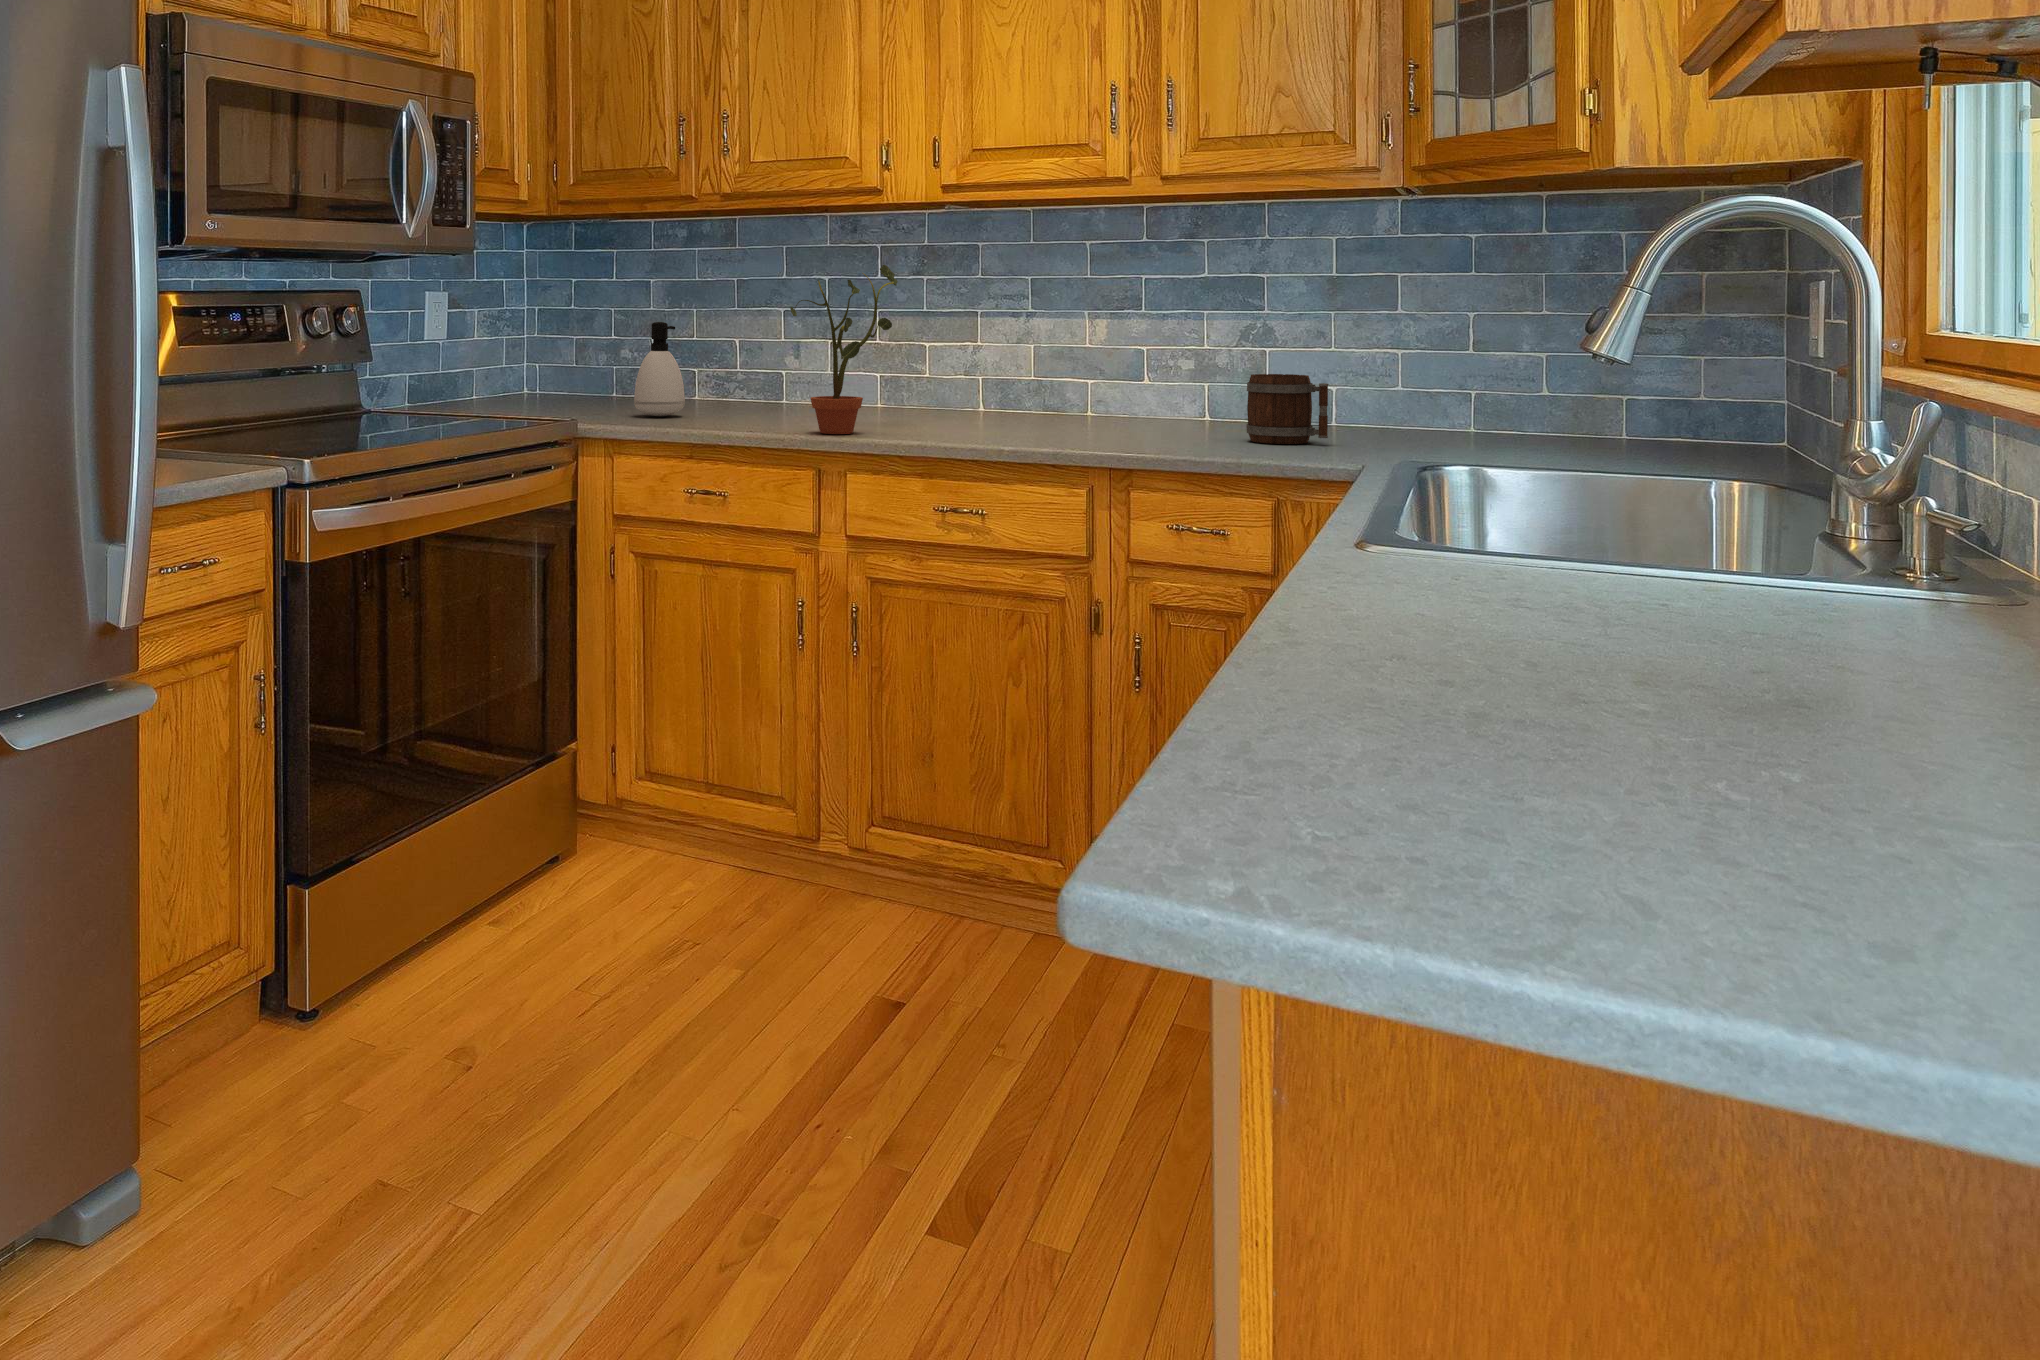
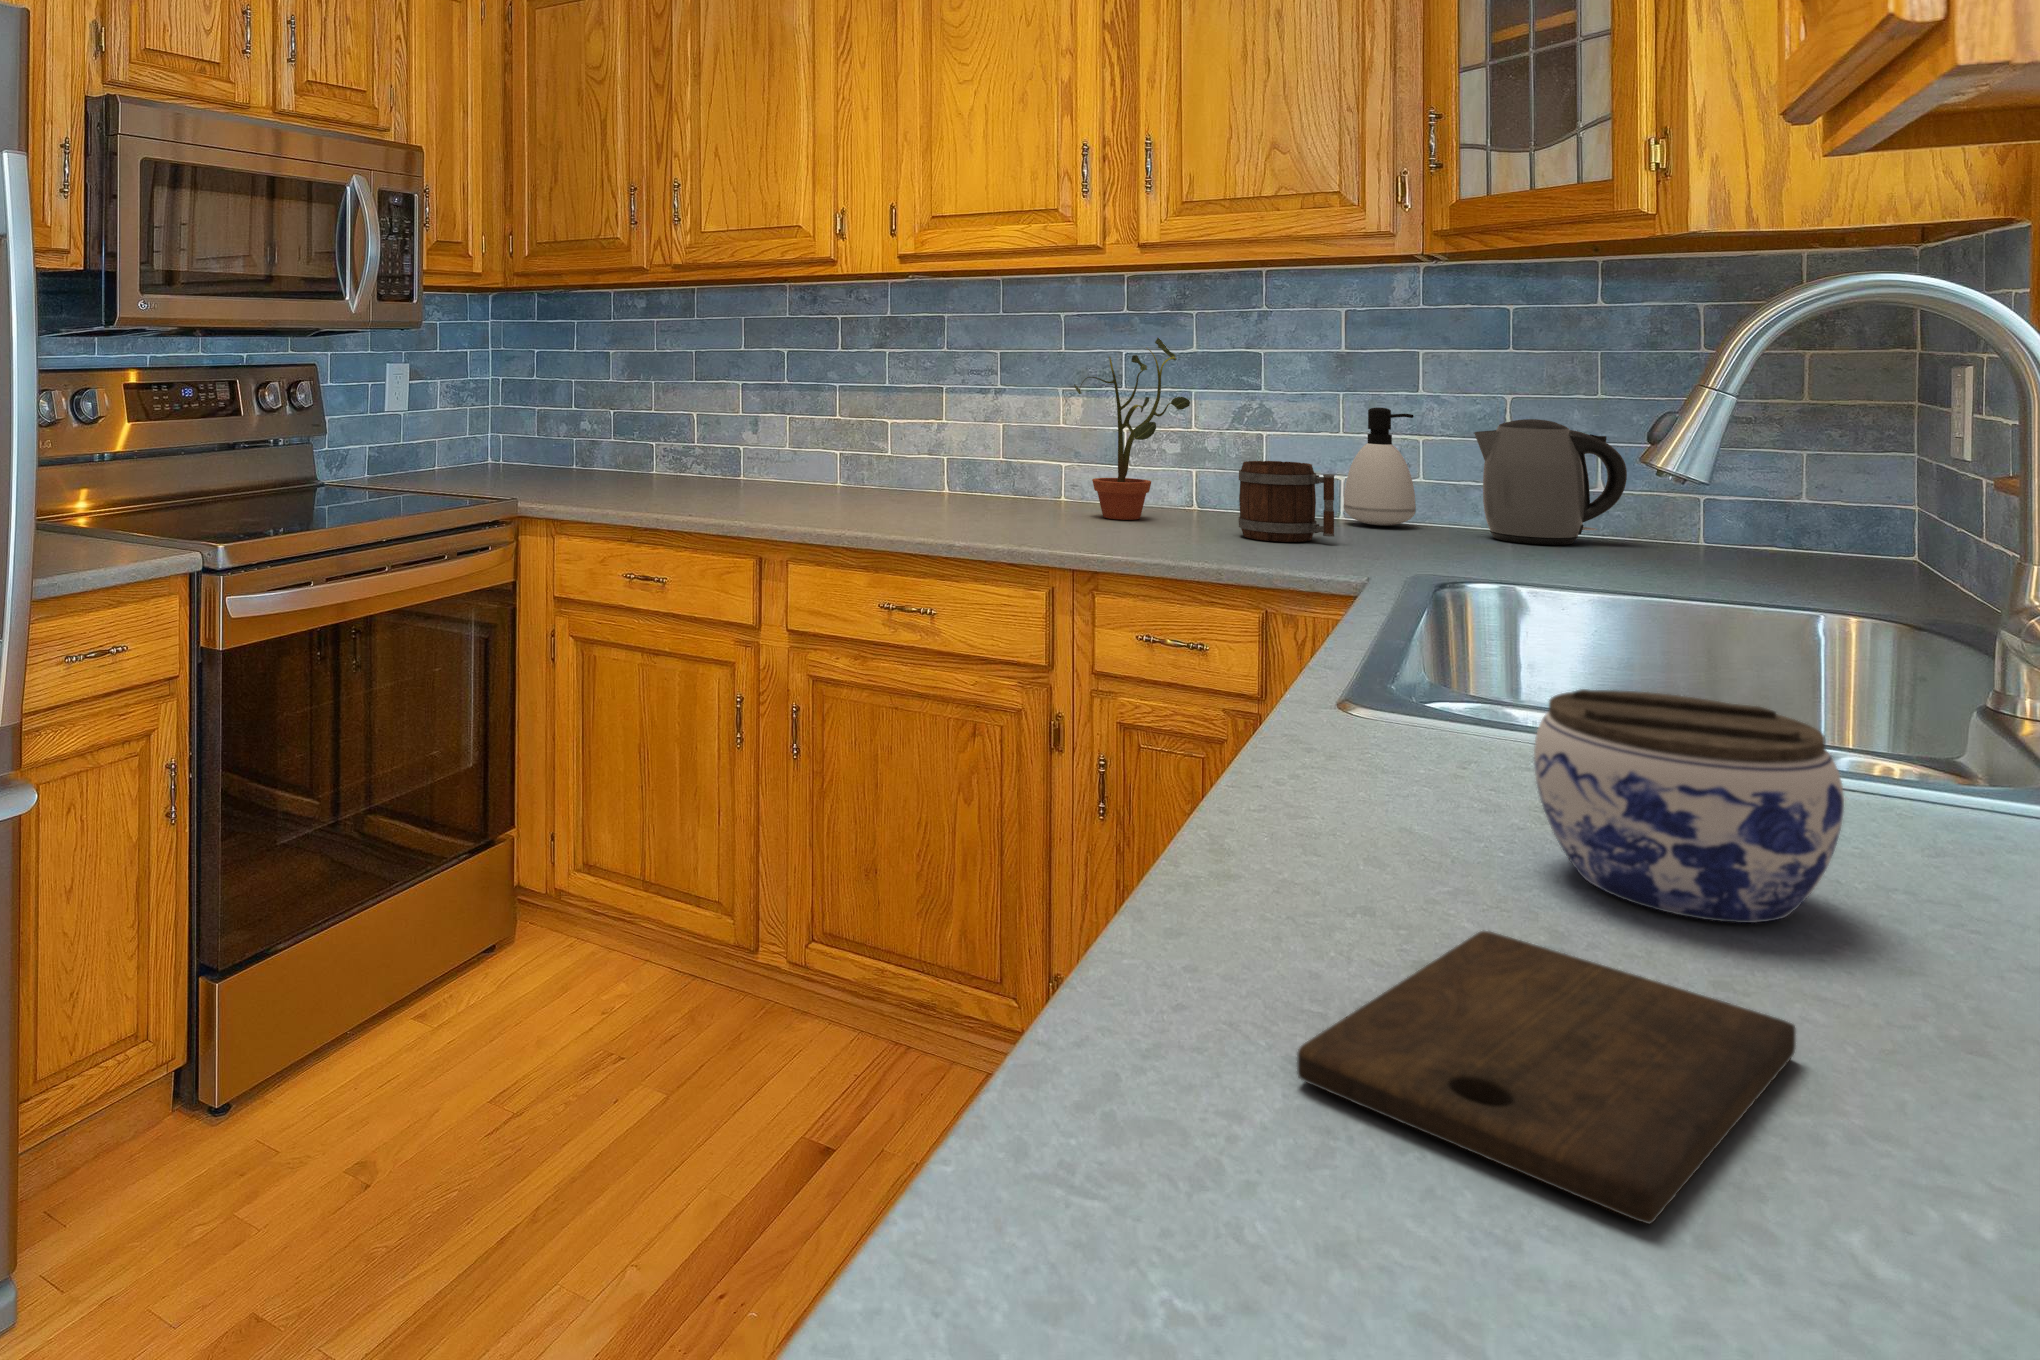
potted plant: present [790,265,898,434] -> present [1074,338,1190,520]
soap dispenser: present [634,322,685,416] -> present [1344,408,1416,526]
kettle: none [1441,335,1562,442] -> present [1474,419,1627,545]
jar: none [1513,488,1715,638] -> present [1534,689,1844,923]
cutting board: none [1377,641,1681,756] -> present [1297,931,1796,1224]

